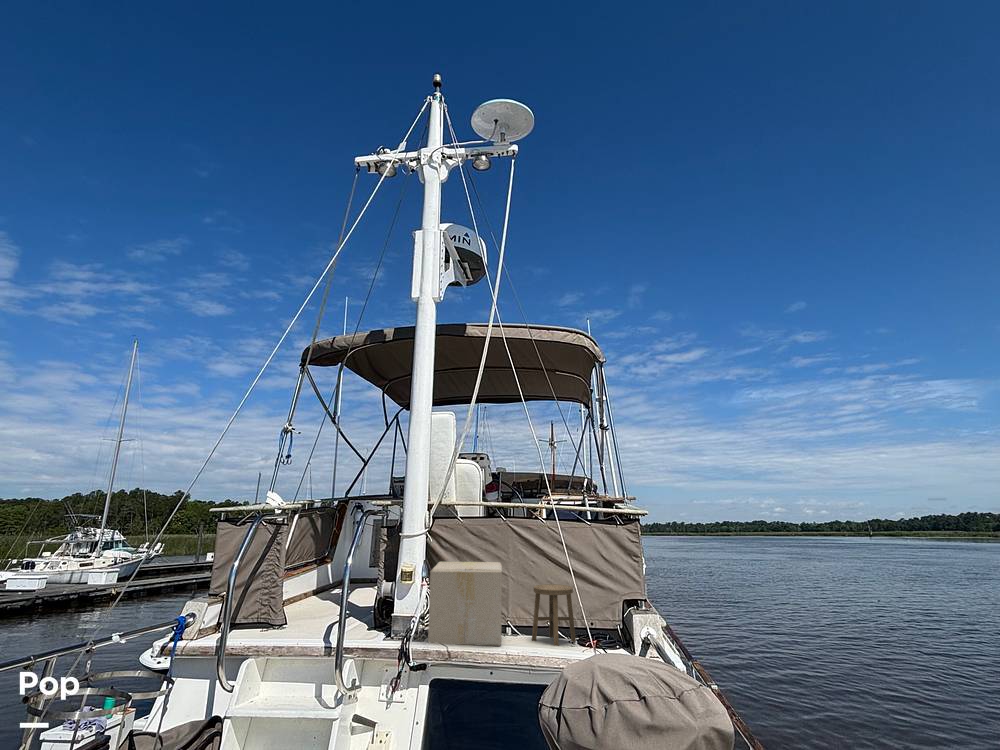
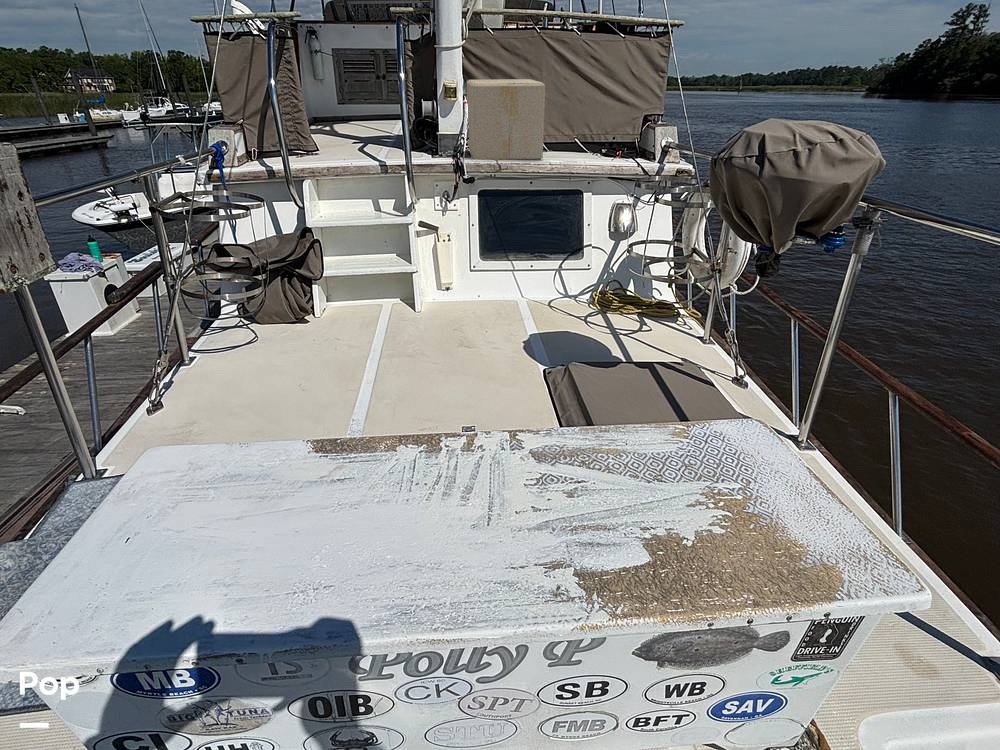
stool: present [532,584,576,646] -> none [563,102,606,160]

